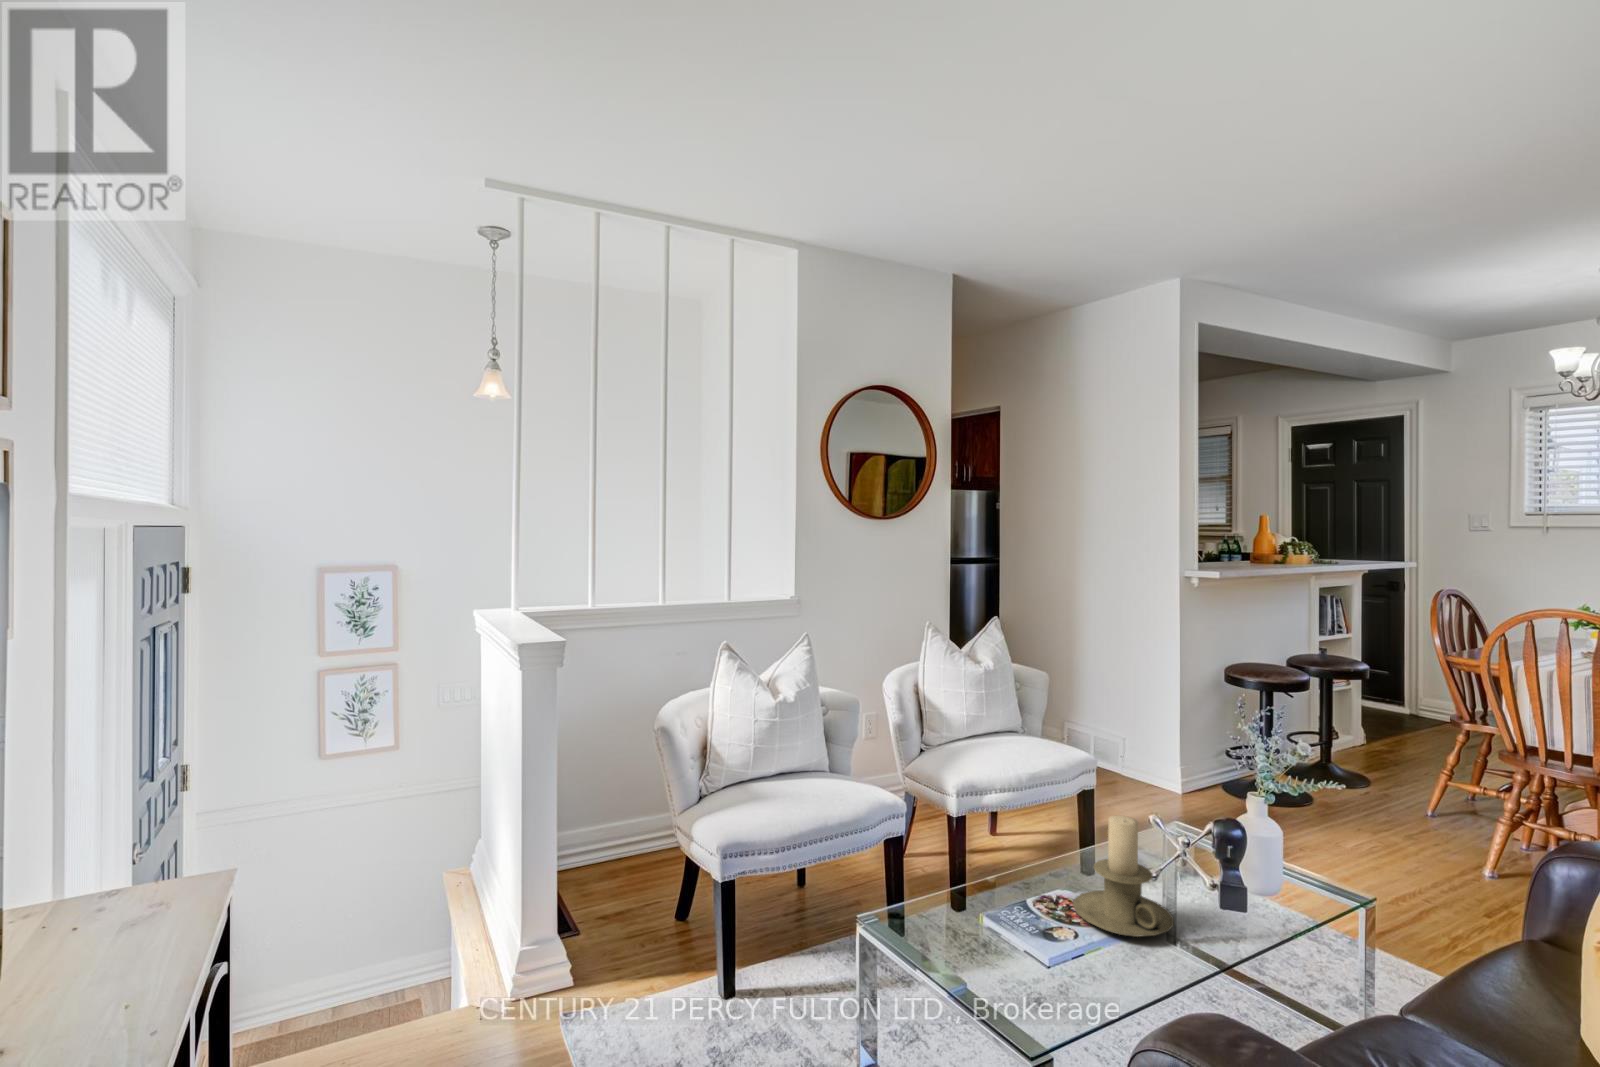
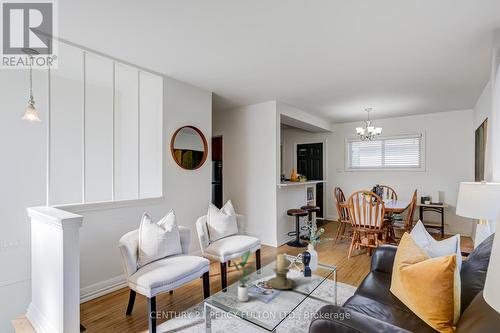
potted plant: none [933,788,1017,947] -> present [233,250,255,302]

